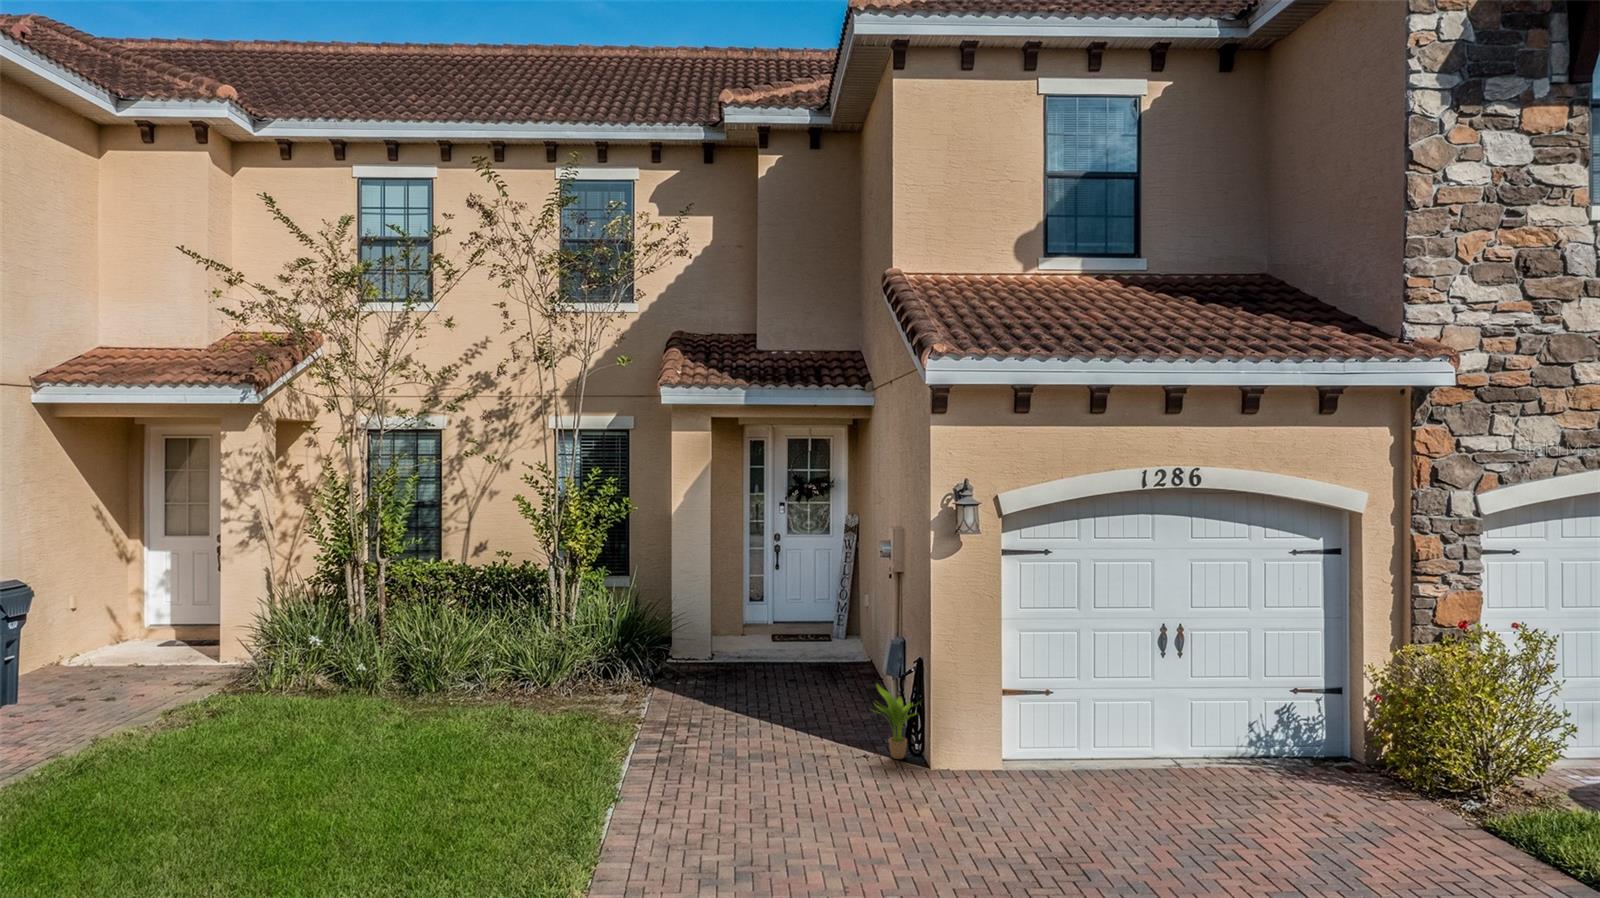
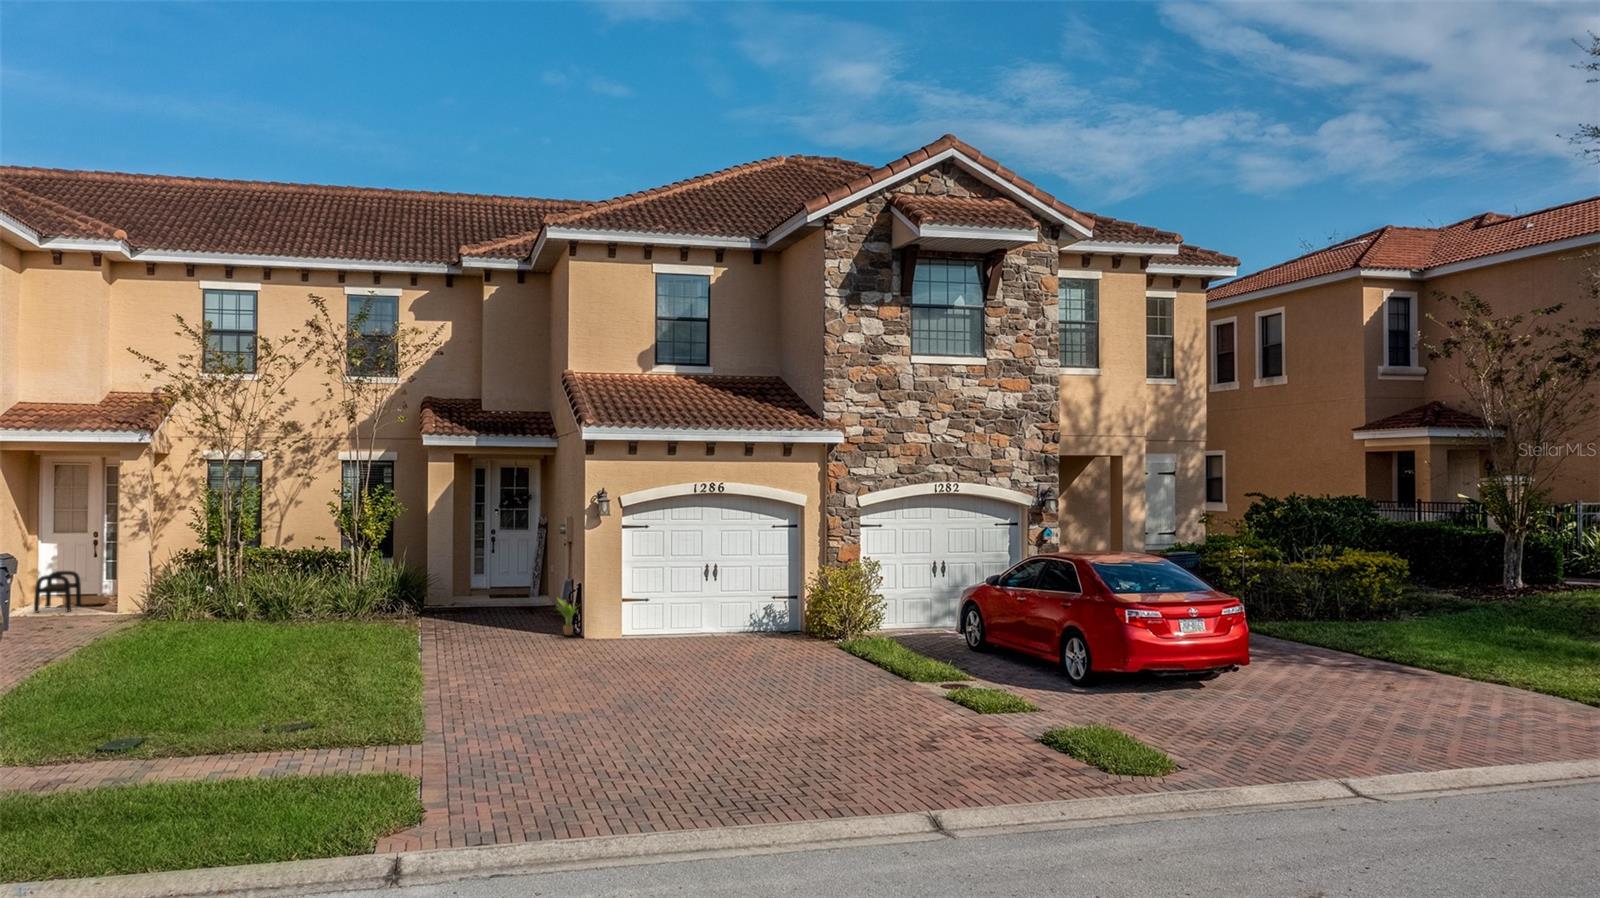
bench: none [123,587,204,652] -> present [34,571,81,613]

